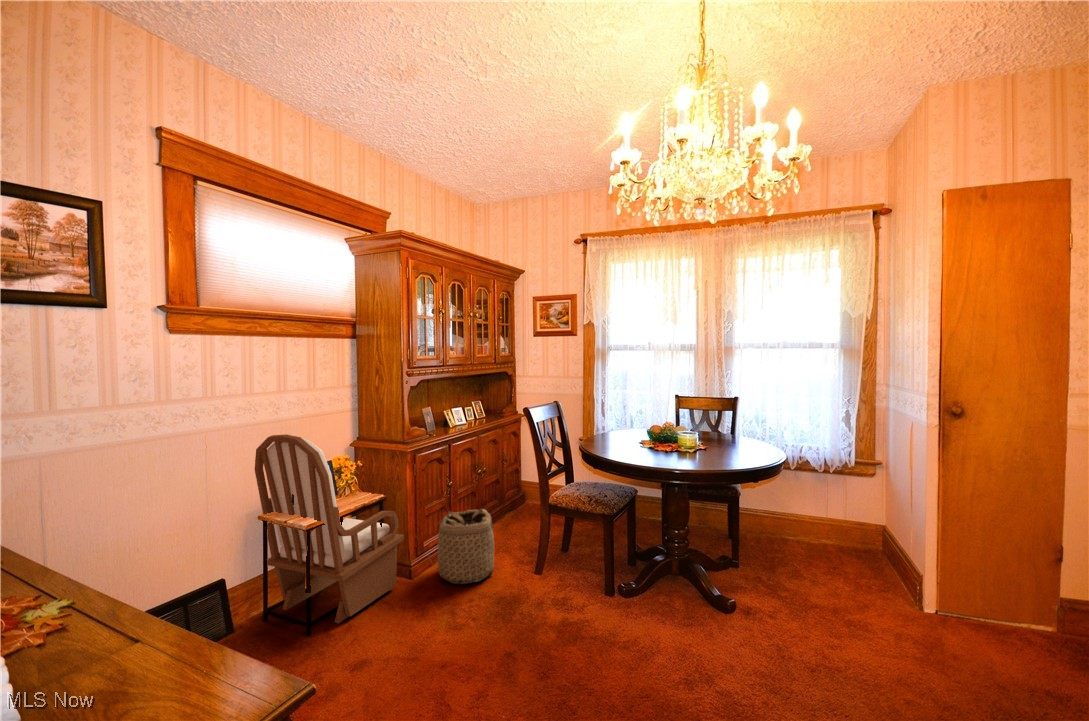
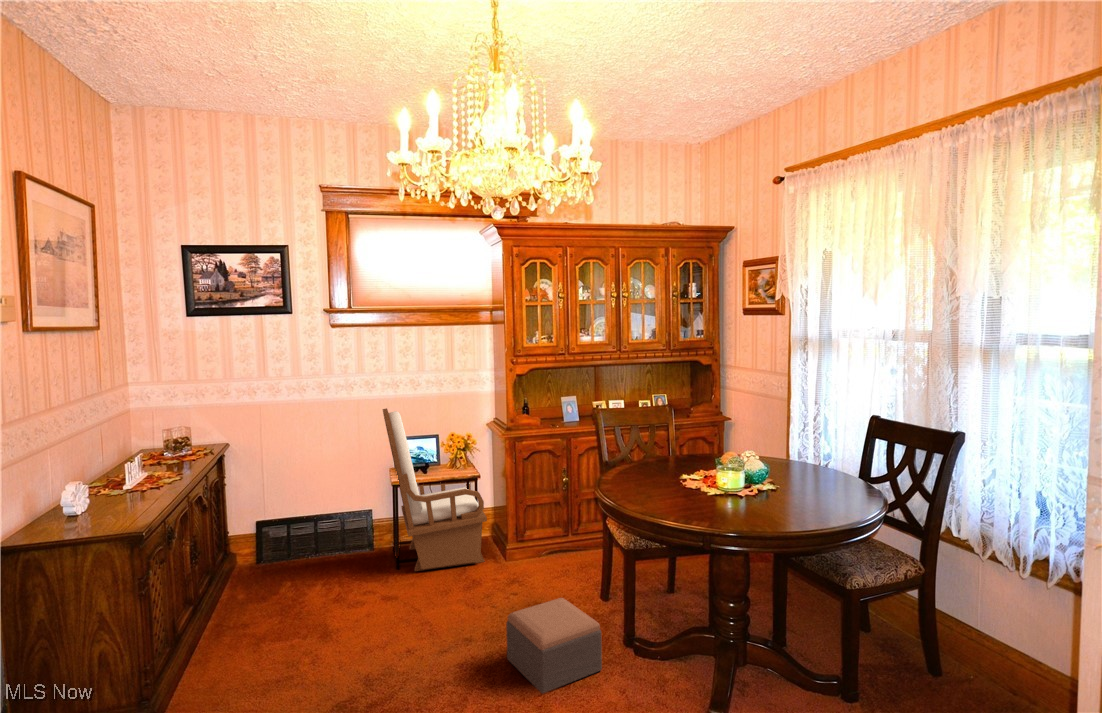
basket: present [437,509,494,584] -> none [512,507,571,585]
footstool: none [565,565,630,640] -> present [506,598,602,693]

